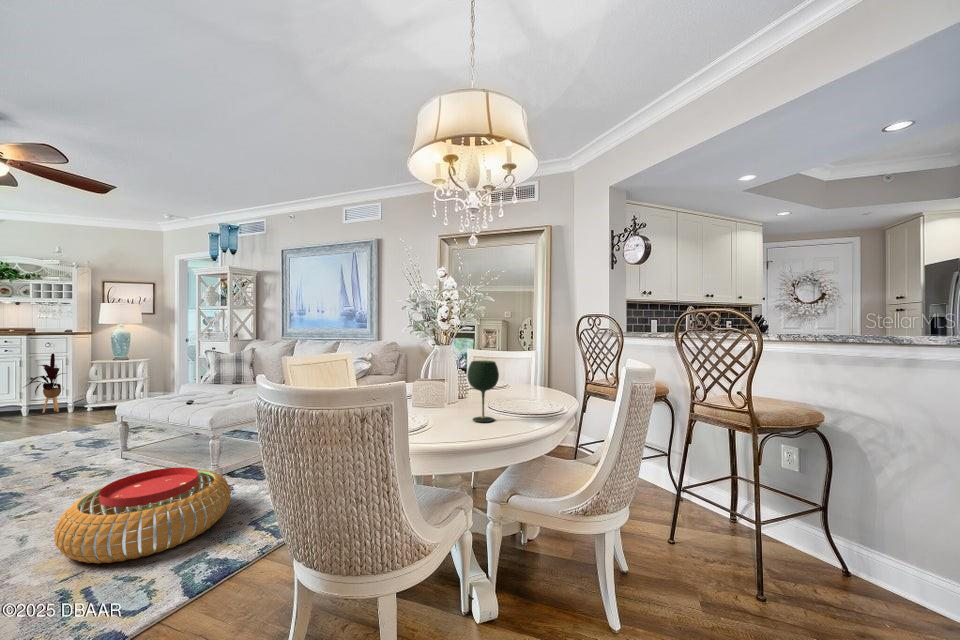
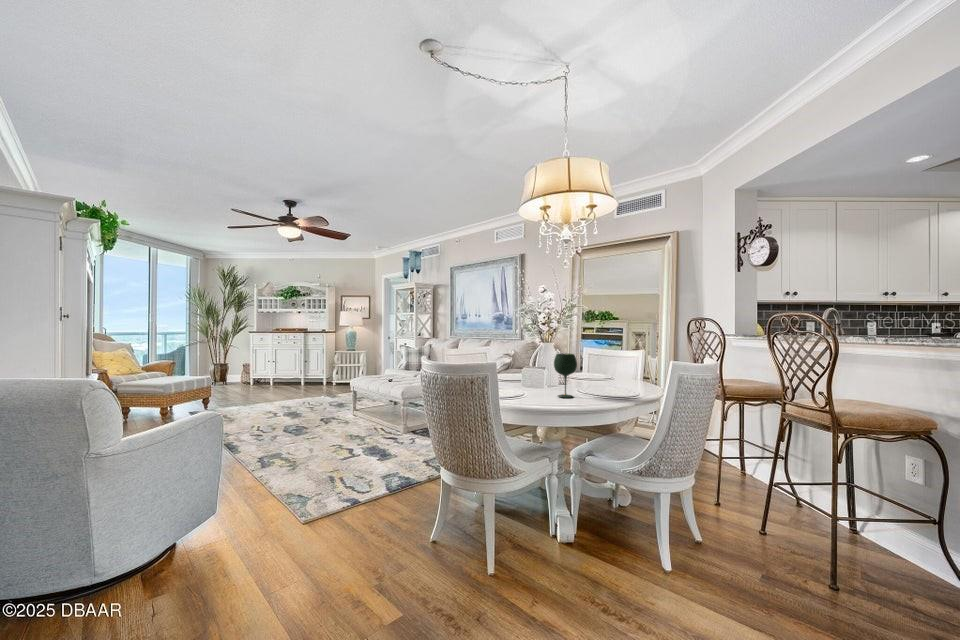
house plant: present [25,353,64,413] -> none [301,345,323,385]
pouf: present [54,467,231,564] -> none [325,420,413,469]

